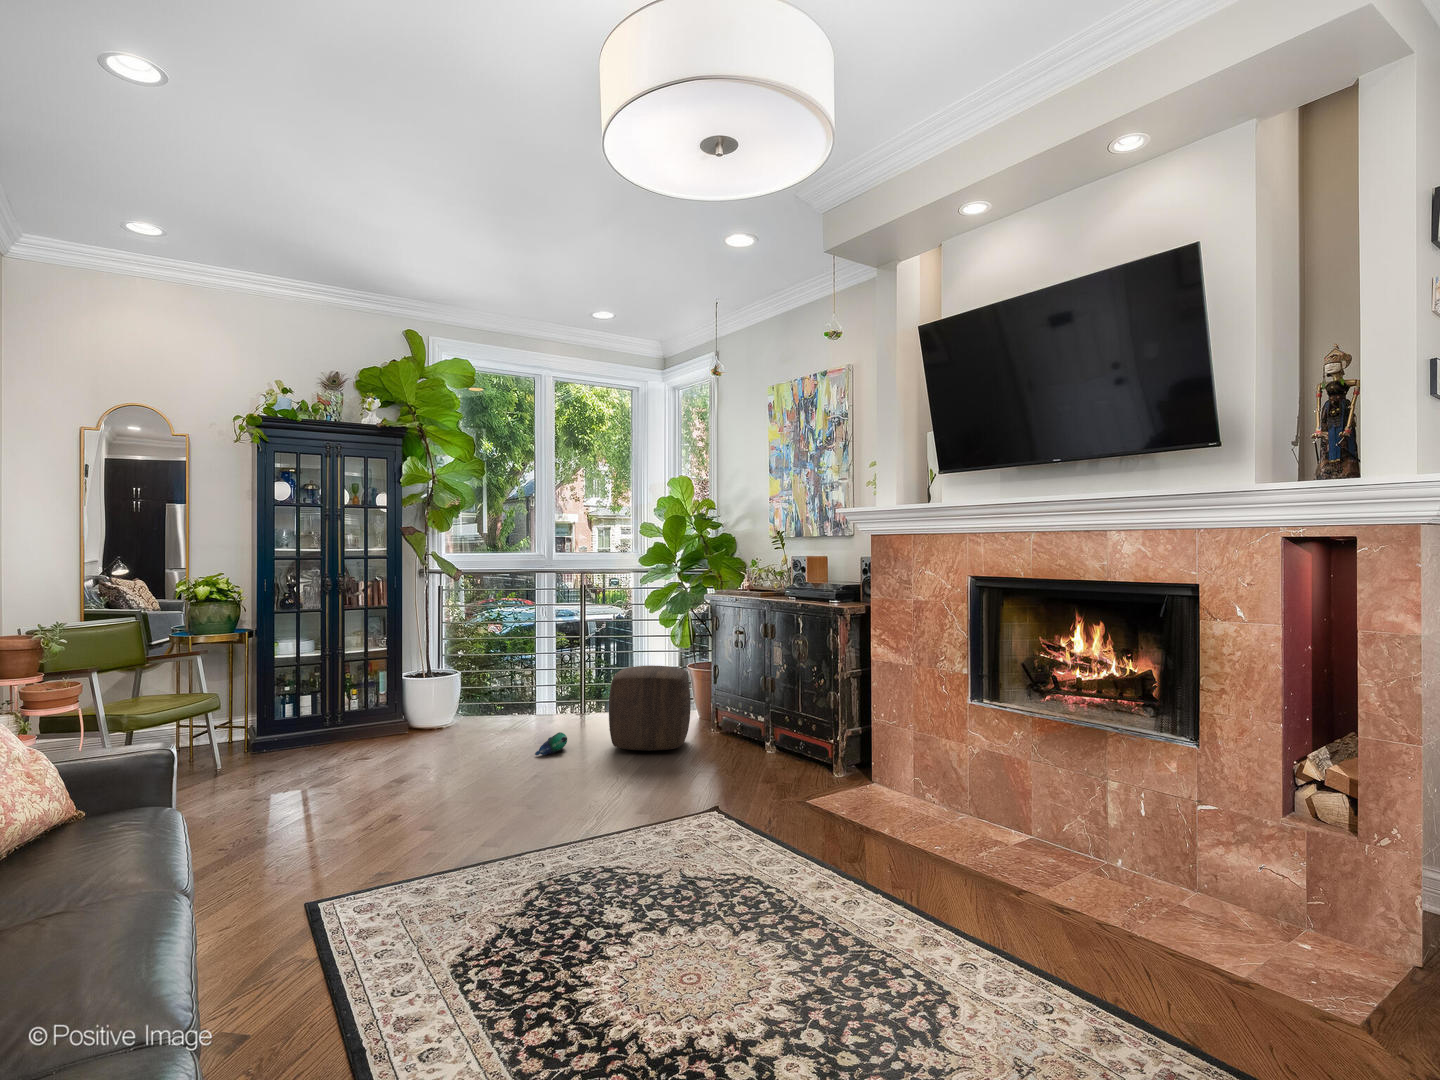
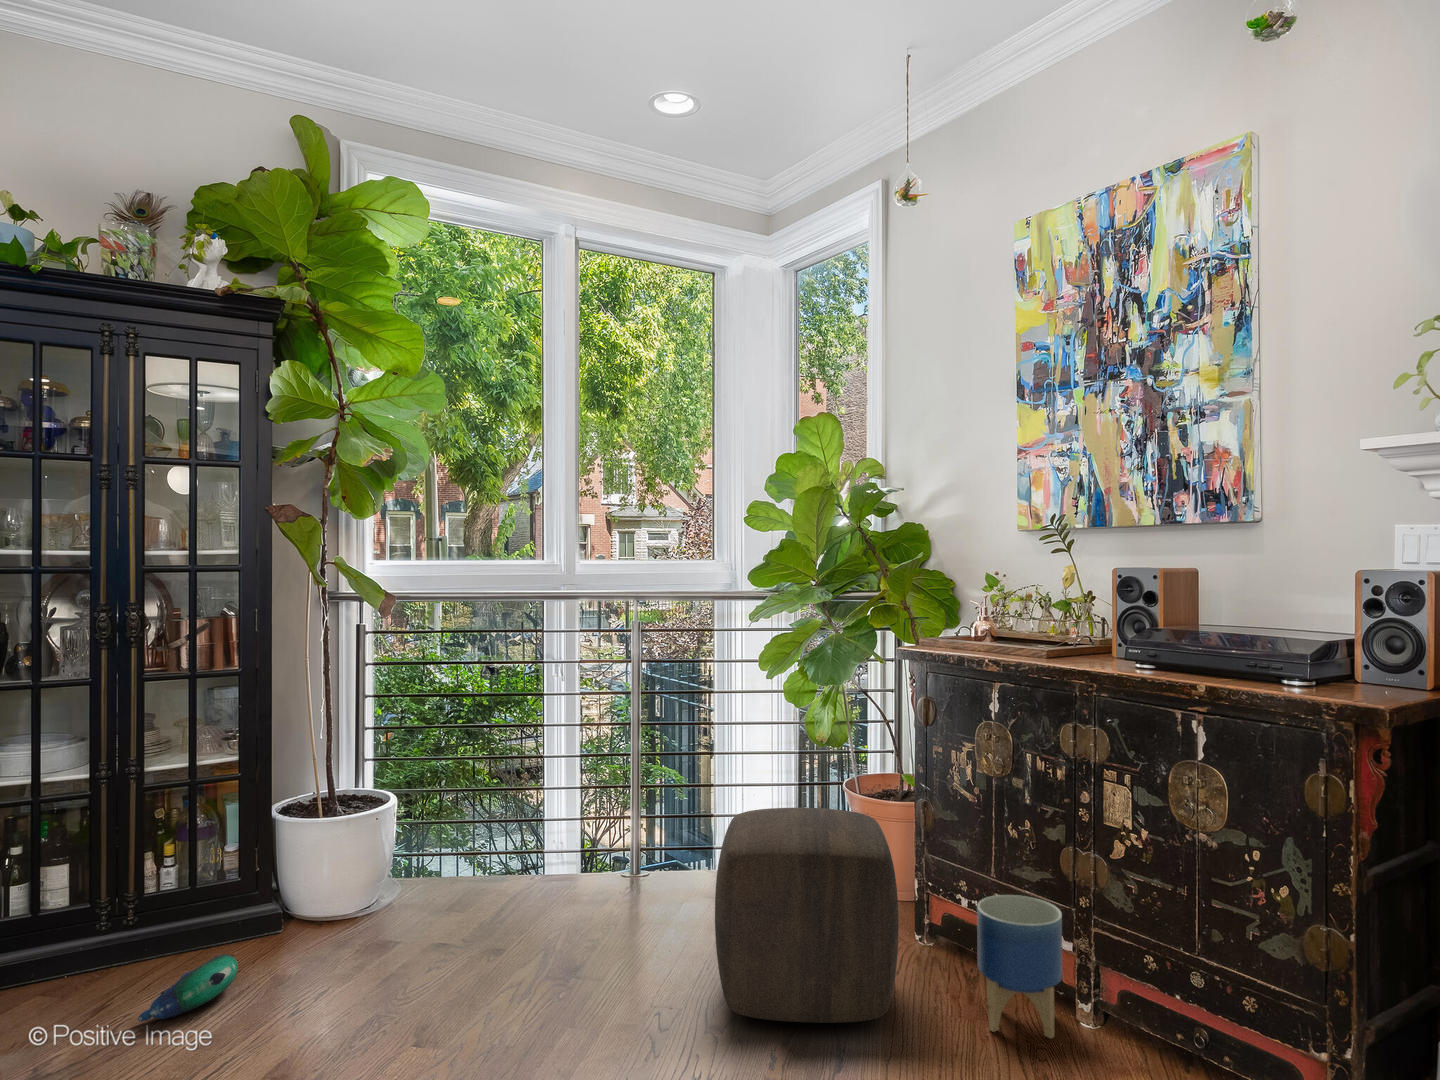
planter: none [722,700,757,755] -> present [977,895,1062,1039]
plush toy: present [535,732,567,755] -> present [138,954,238,1022]

